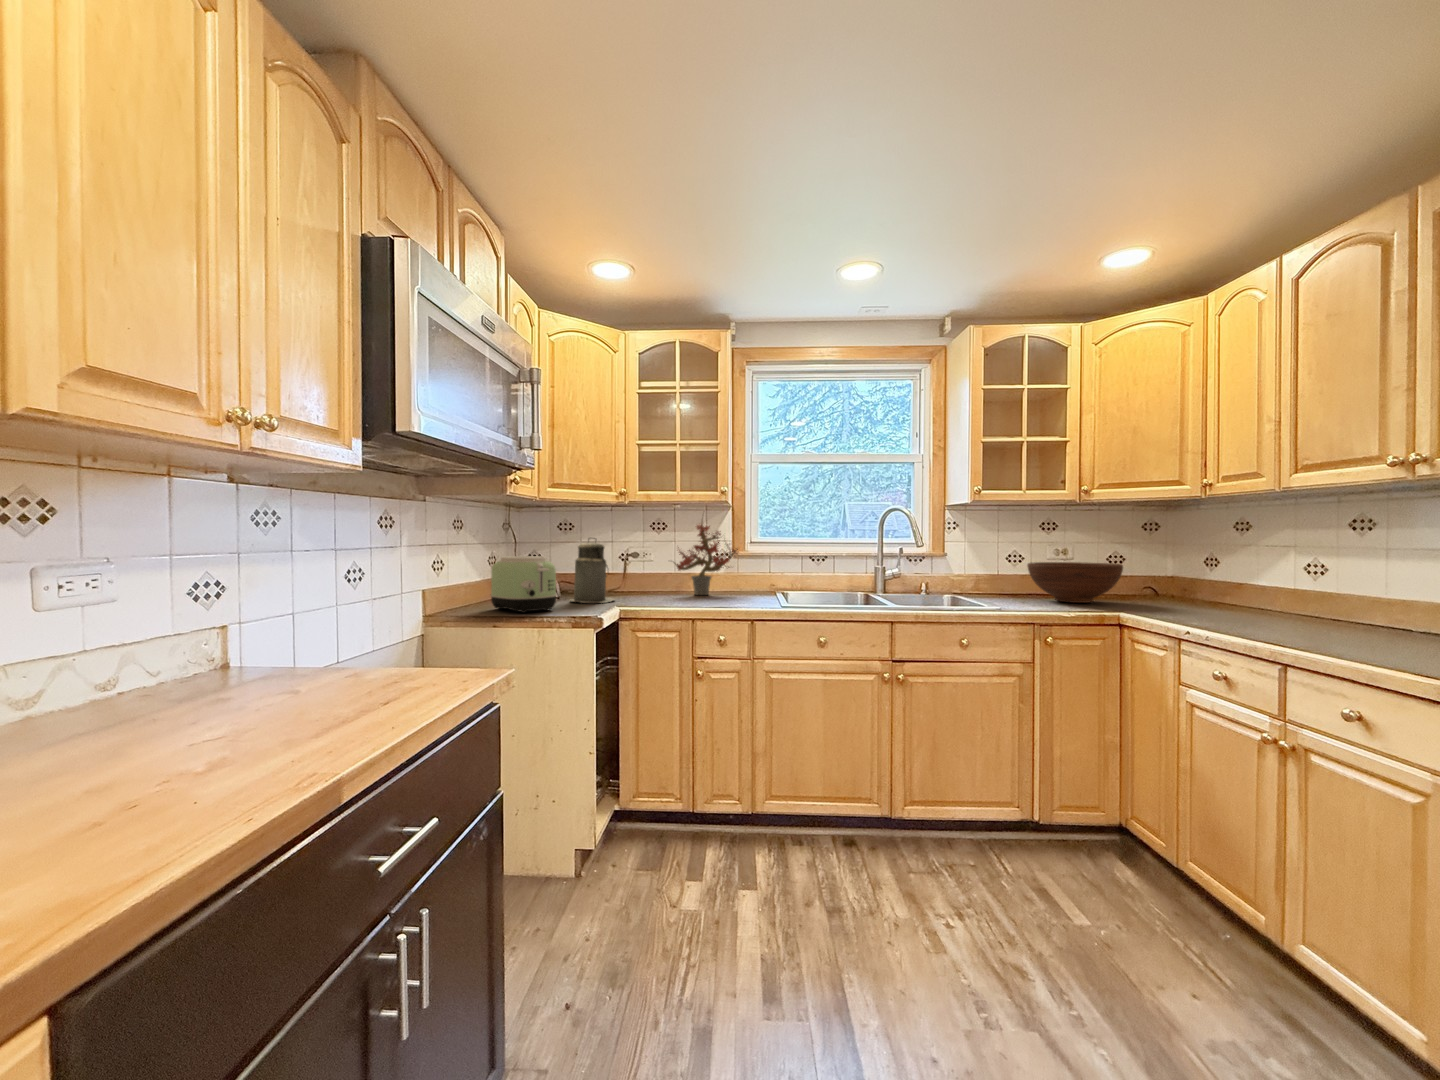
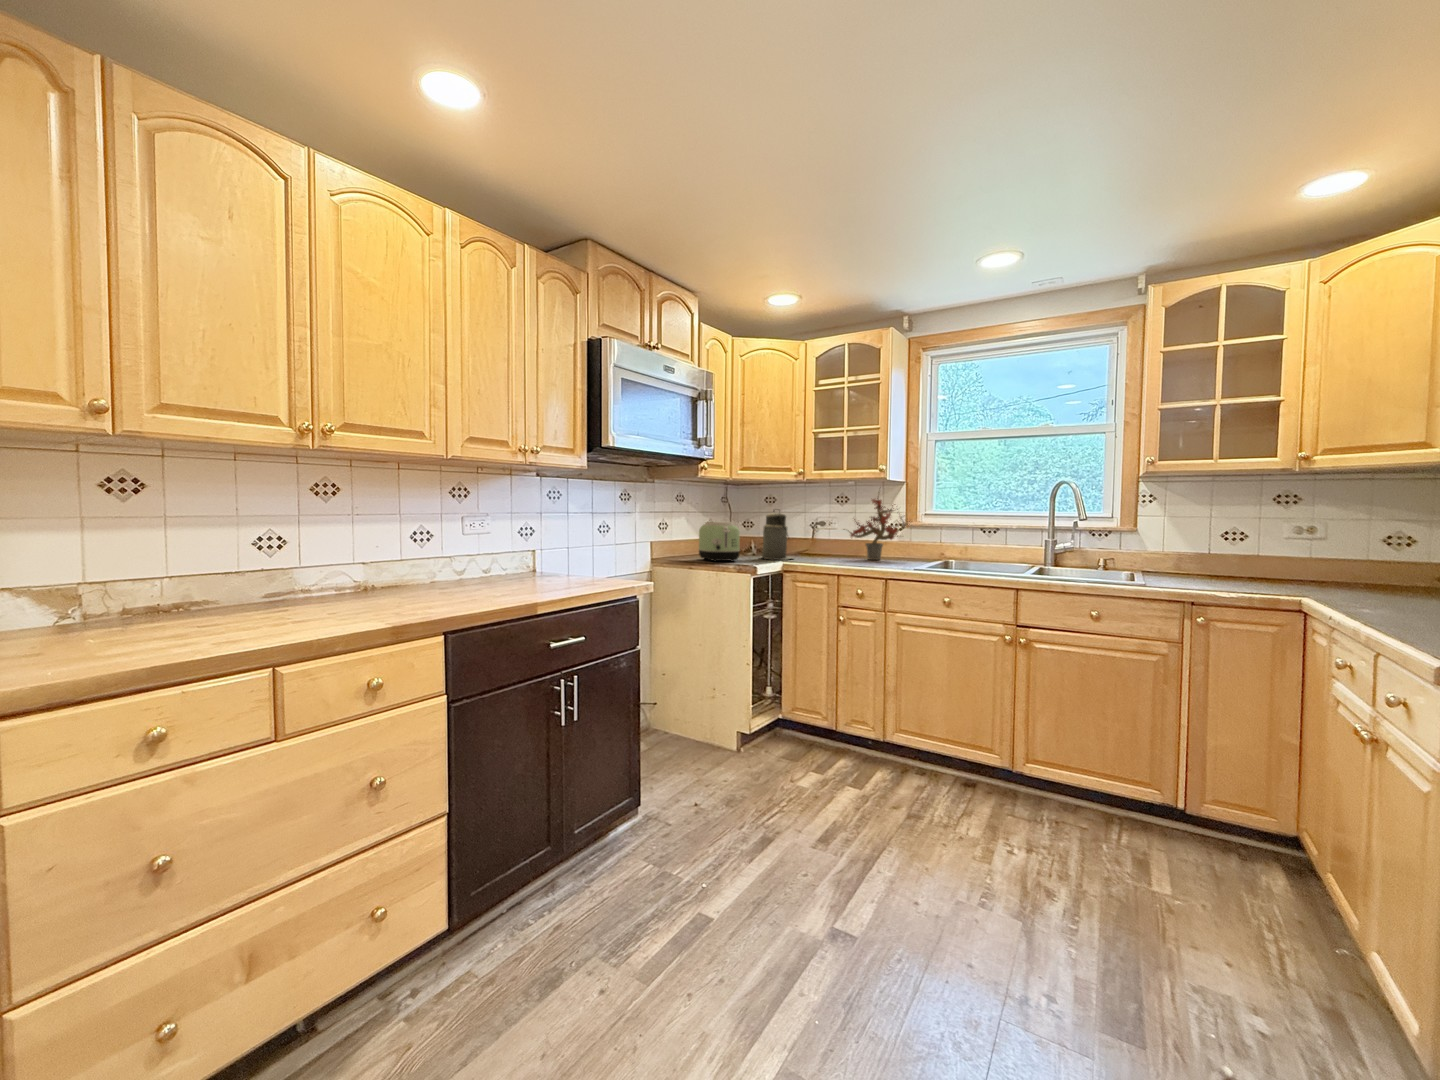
fruit bowl: present [1027,562,1123,603] -> none [1222,540,1353,587]

